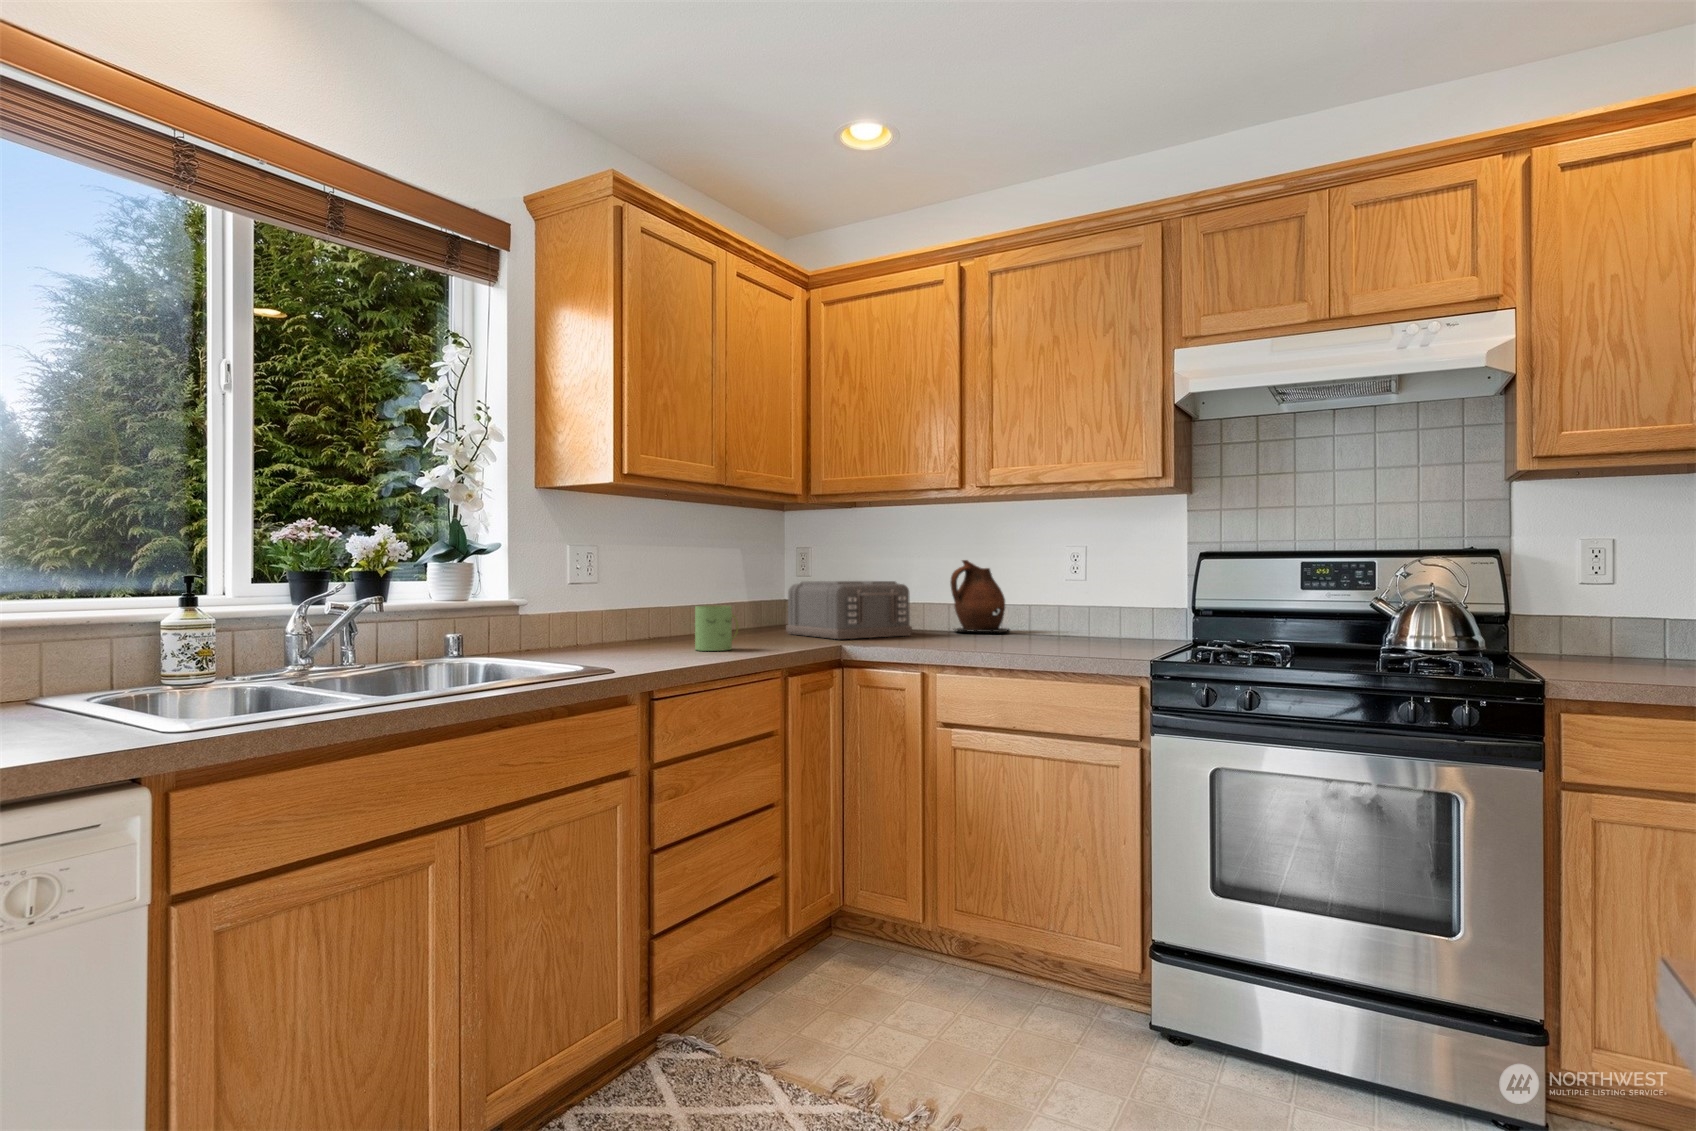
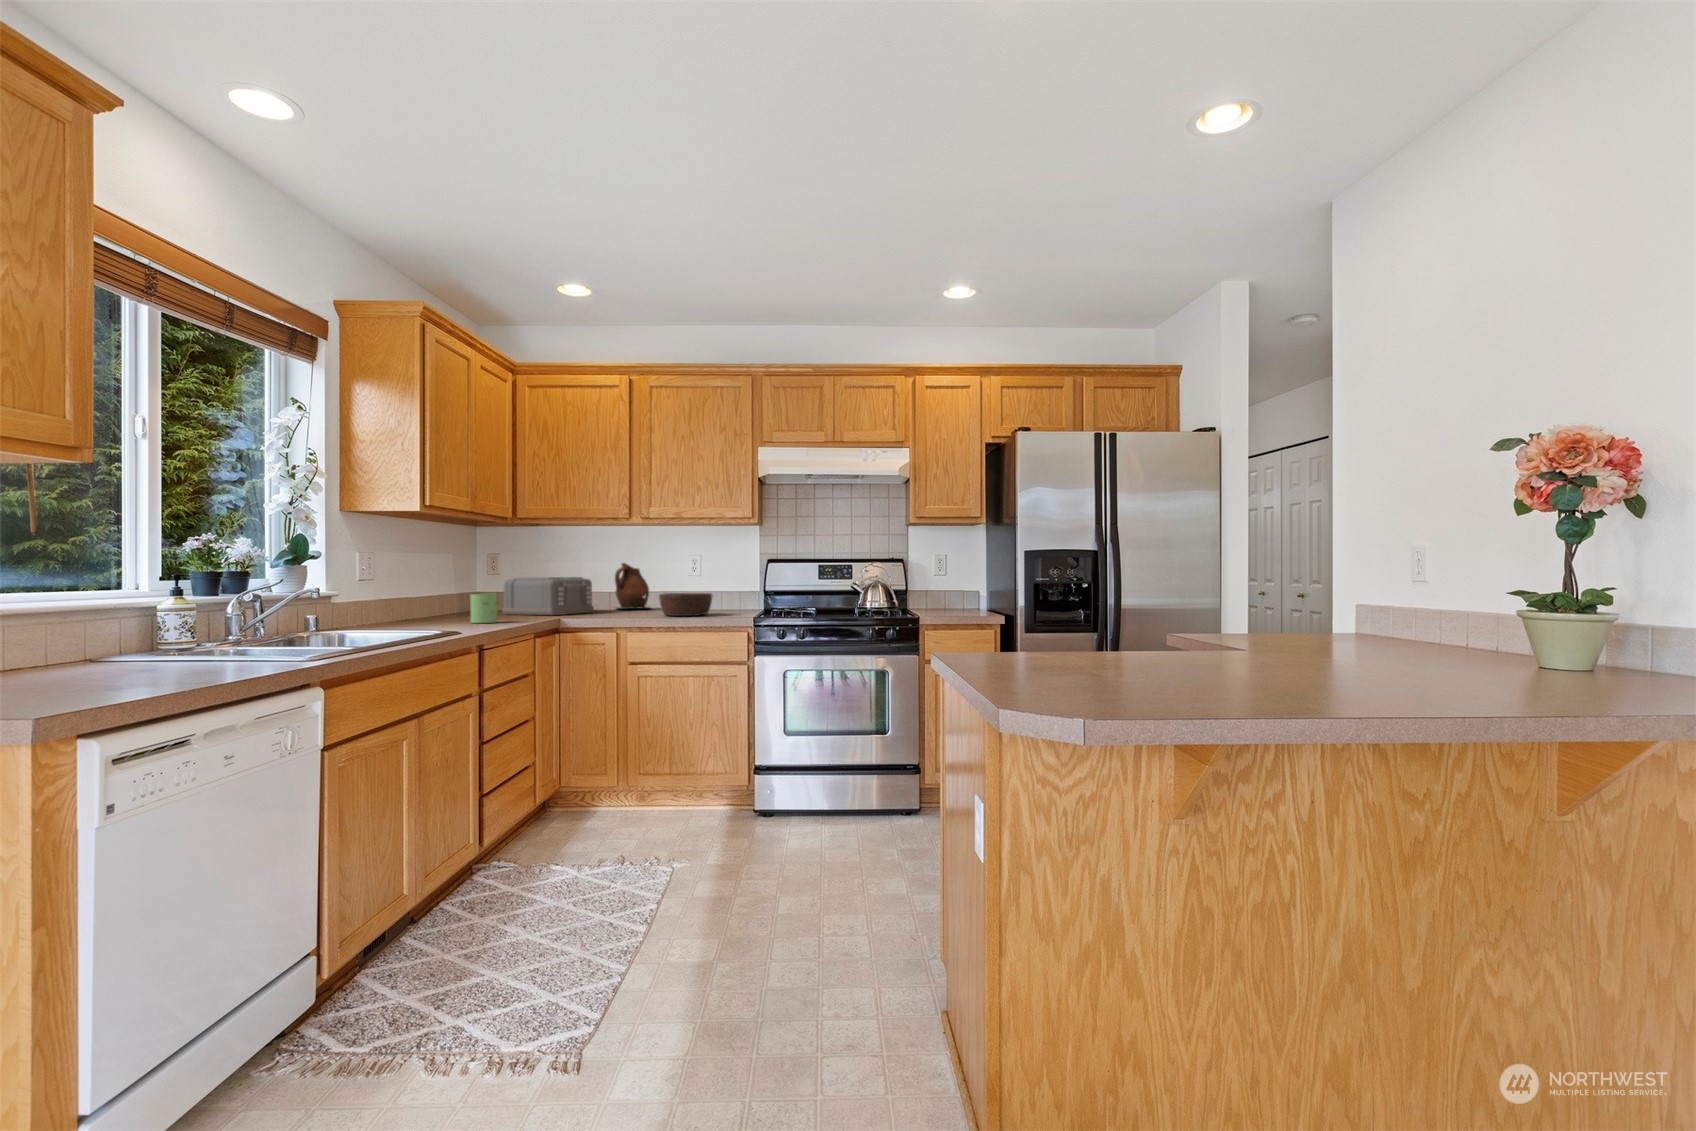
wooden bowl: none [987,610,1079,652] -> present [659,593,712,616]

